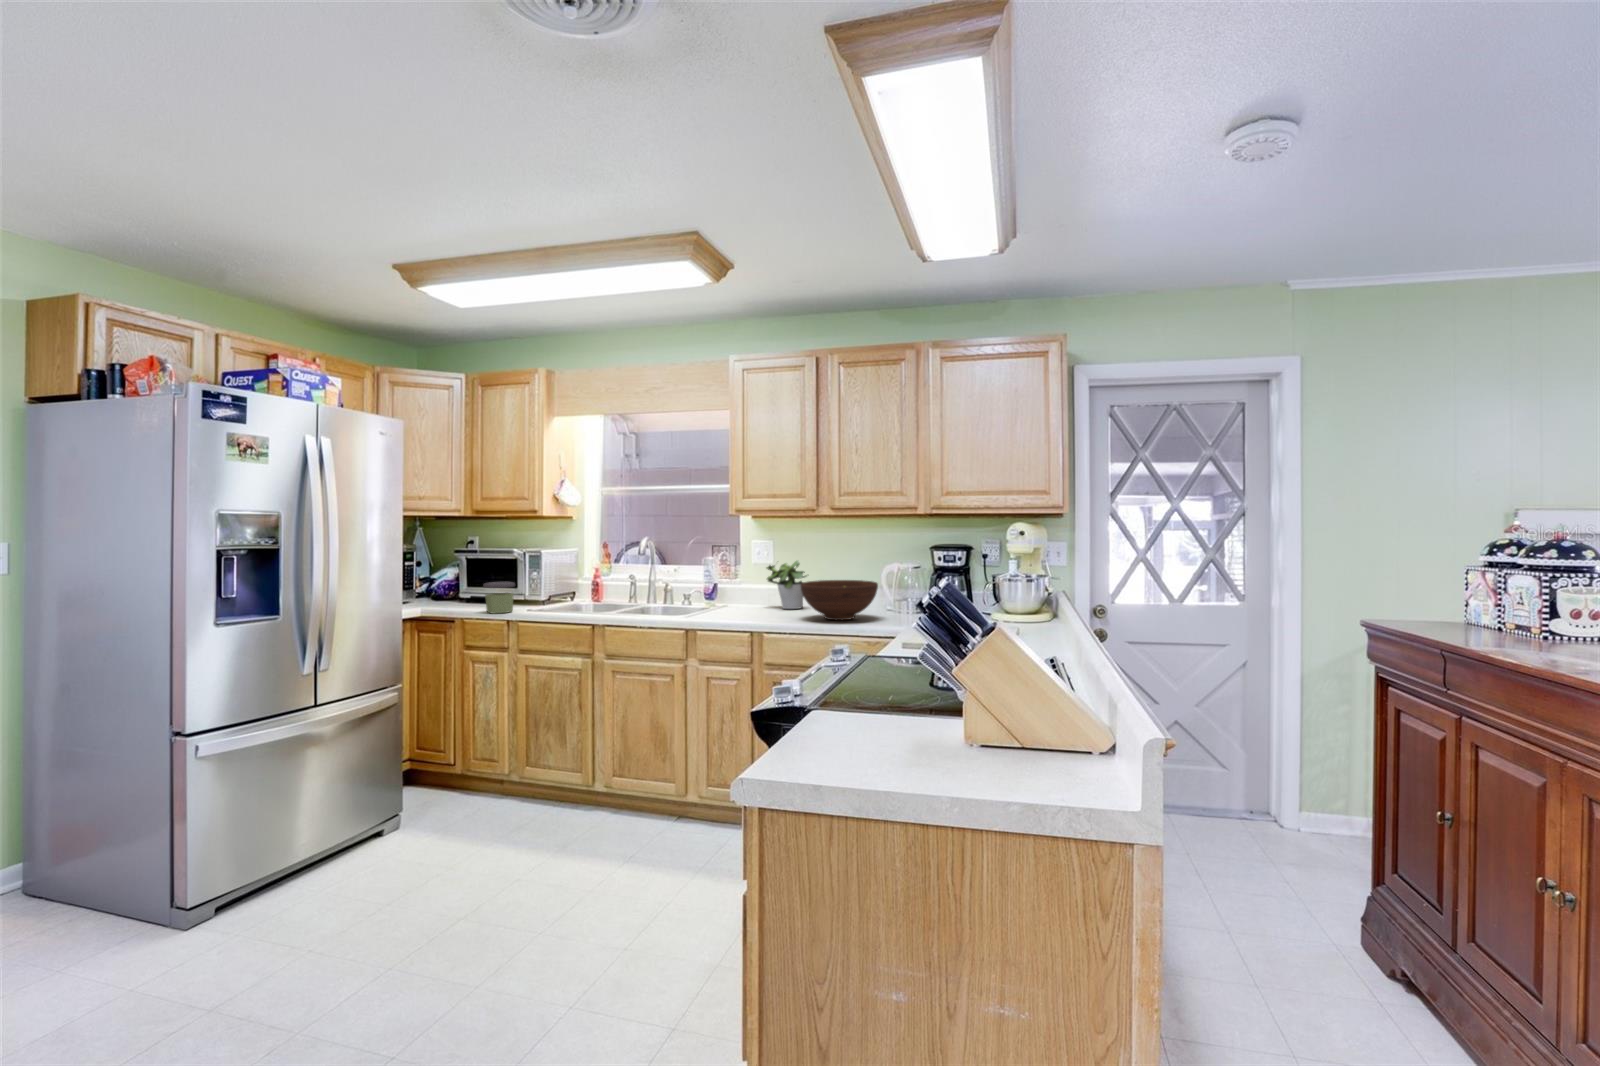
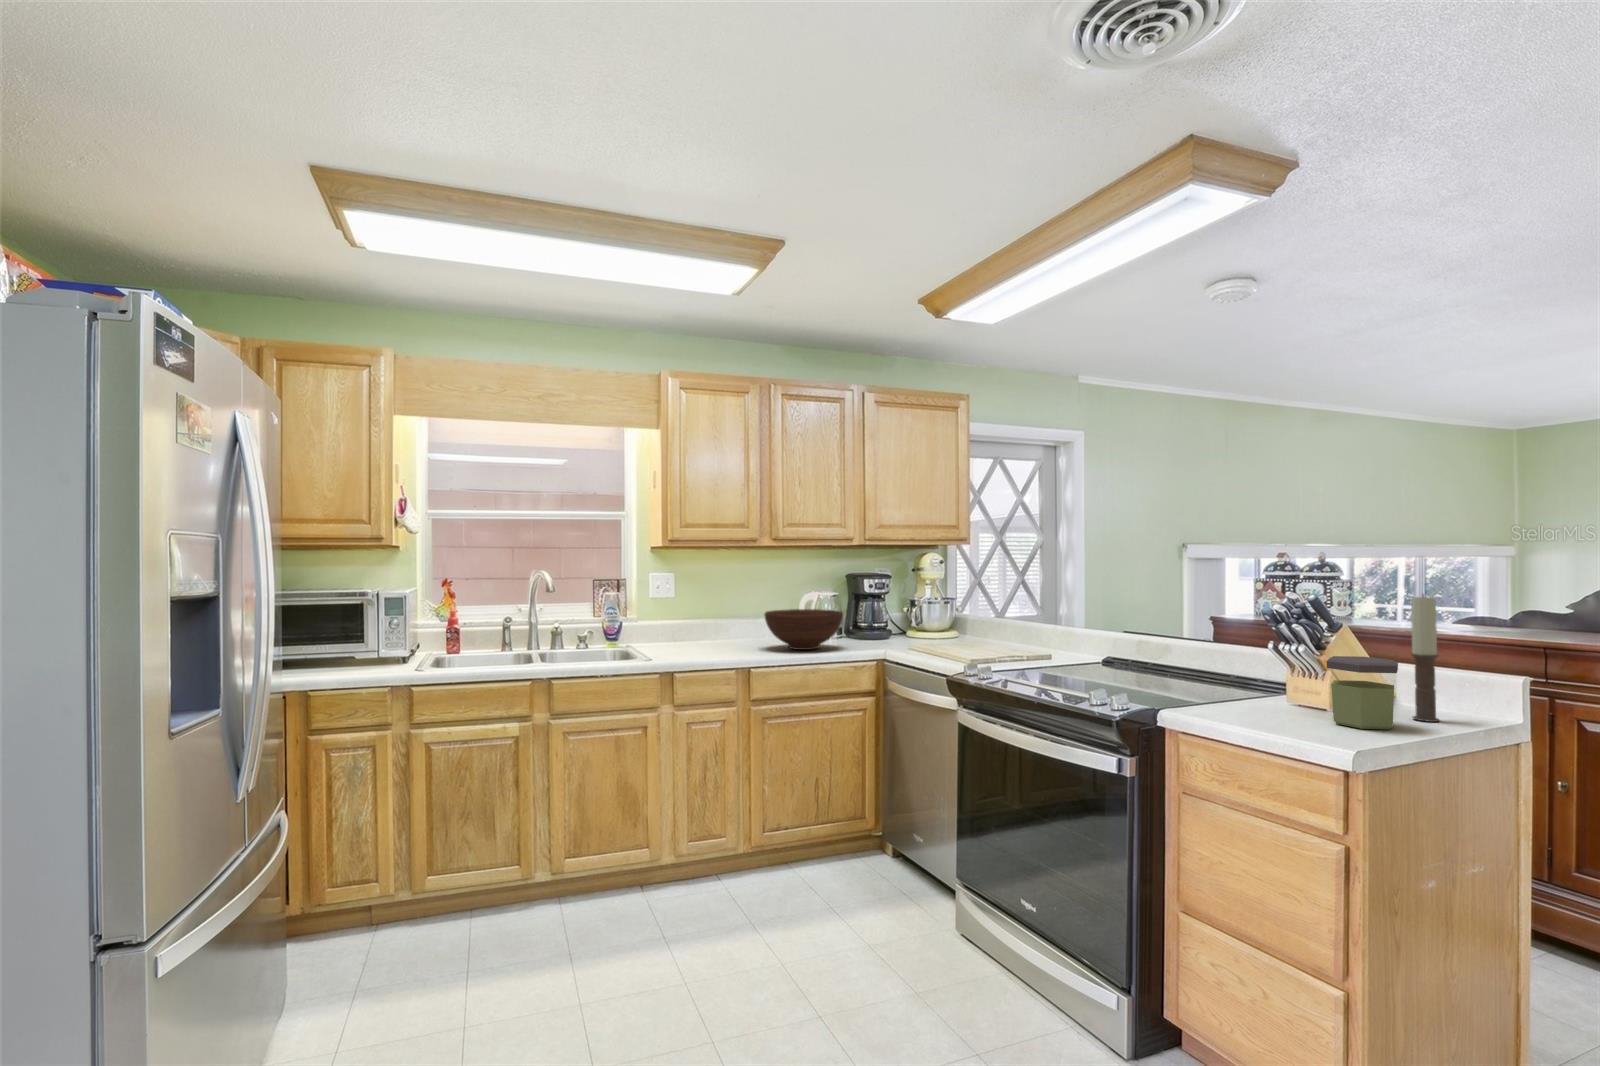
potted plant: present [767,561,807,609] -> none [679,592,731,645]
jar: present [483,582,515,614] -> present [1327,656,1398,729]
candle: none [1039,602,1071,787] -> present [1411,596,1439,722]

